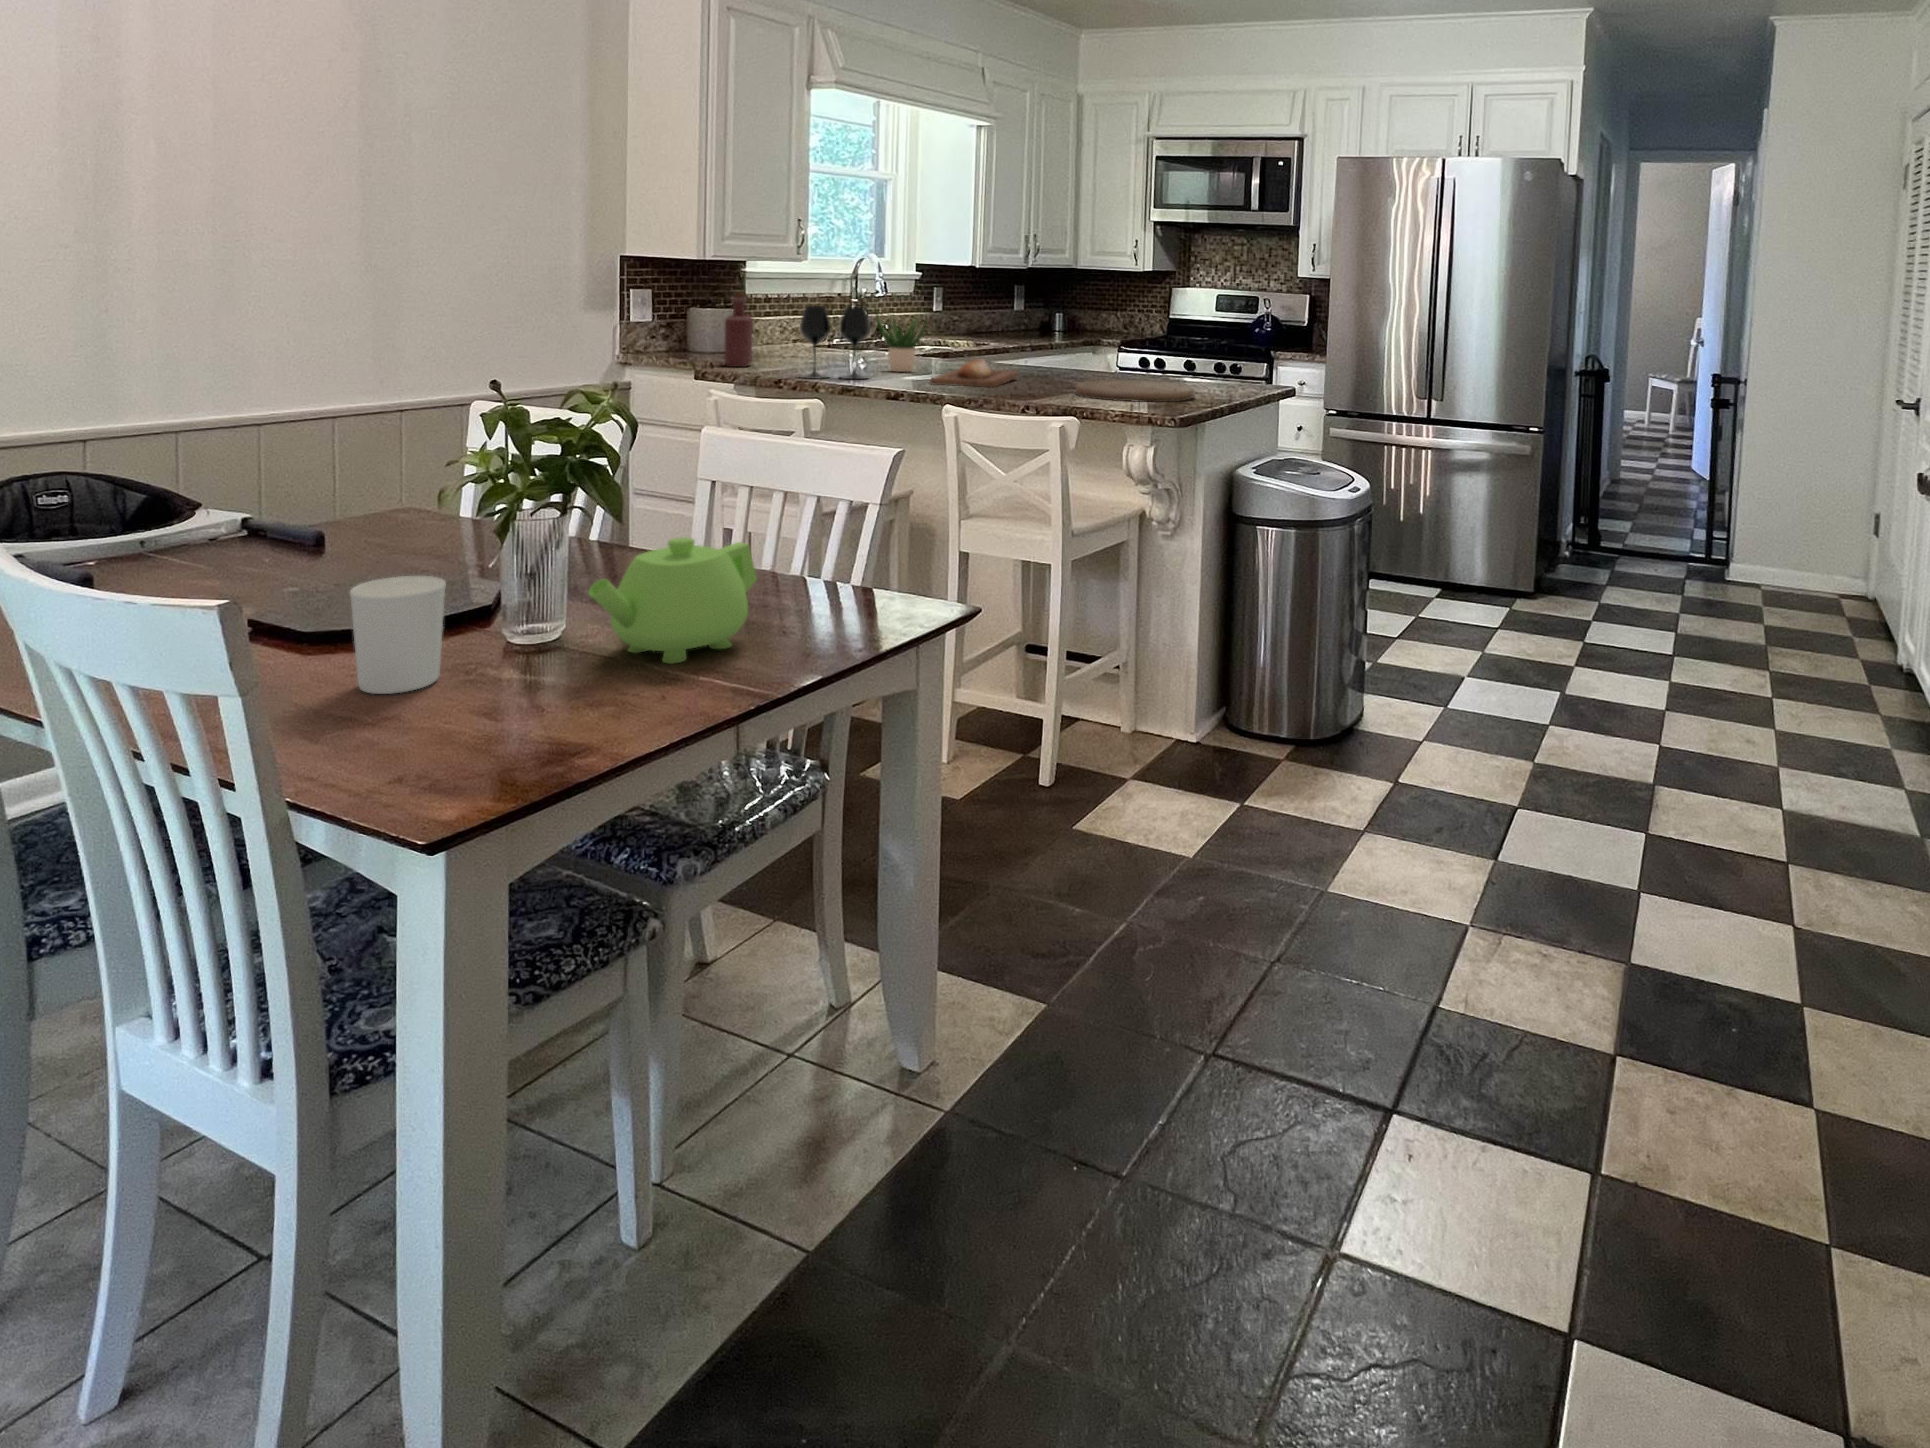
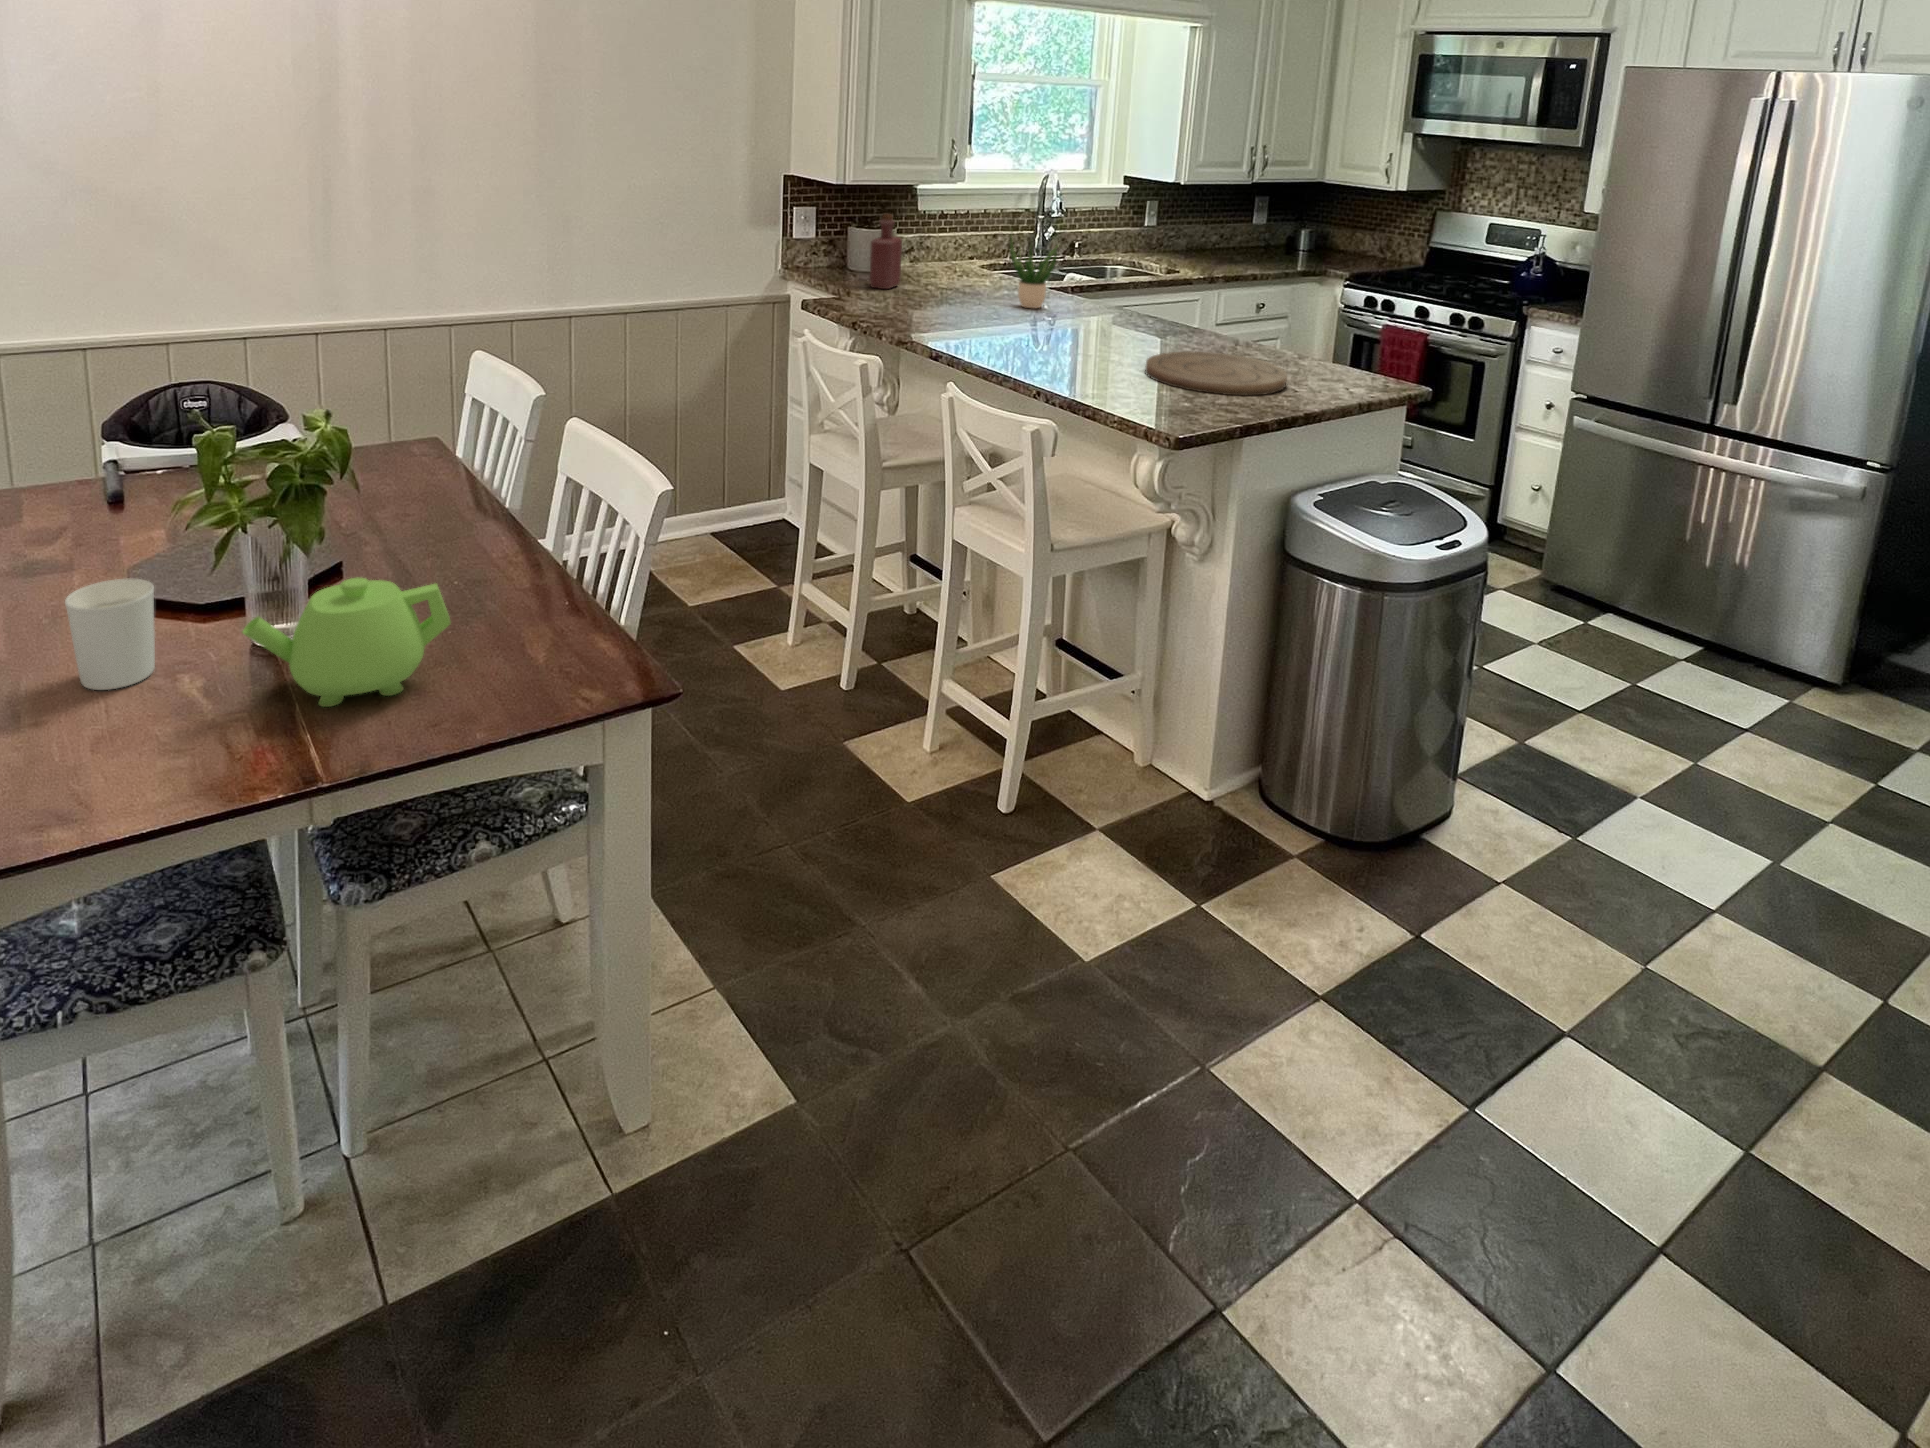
wine glass: present [800,306,870,379] -> none [904,240,974,320]
bread loaf: present [930,359,1018,387] -> none [1017,307,1133,347]

